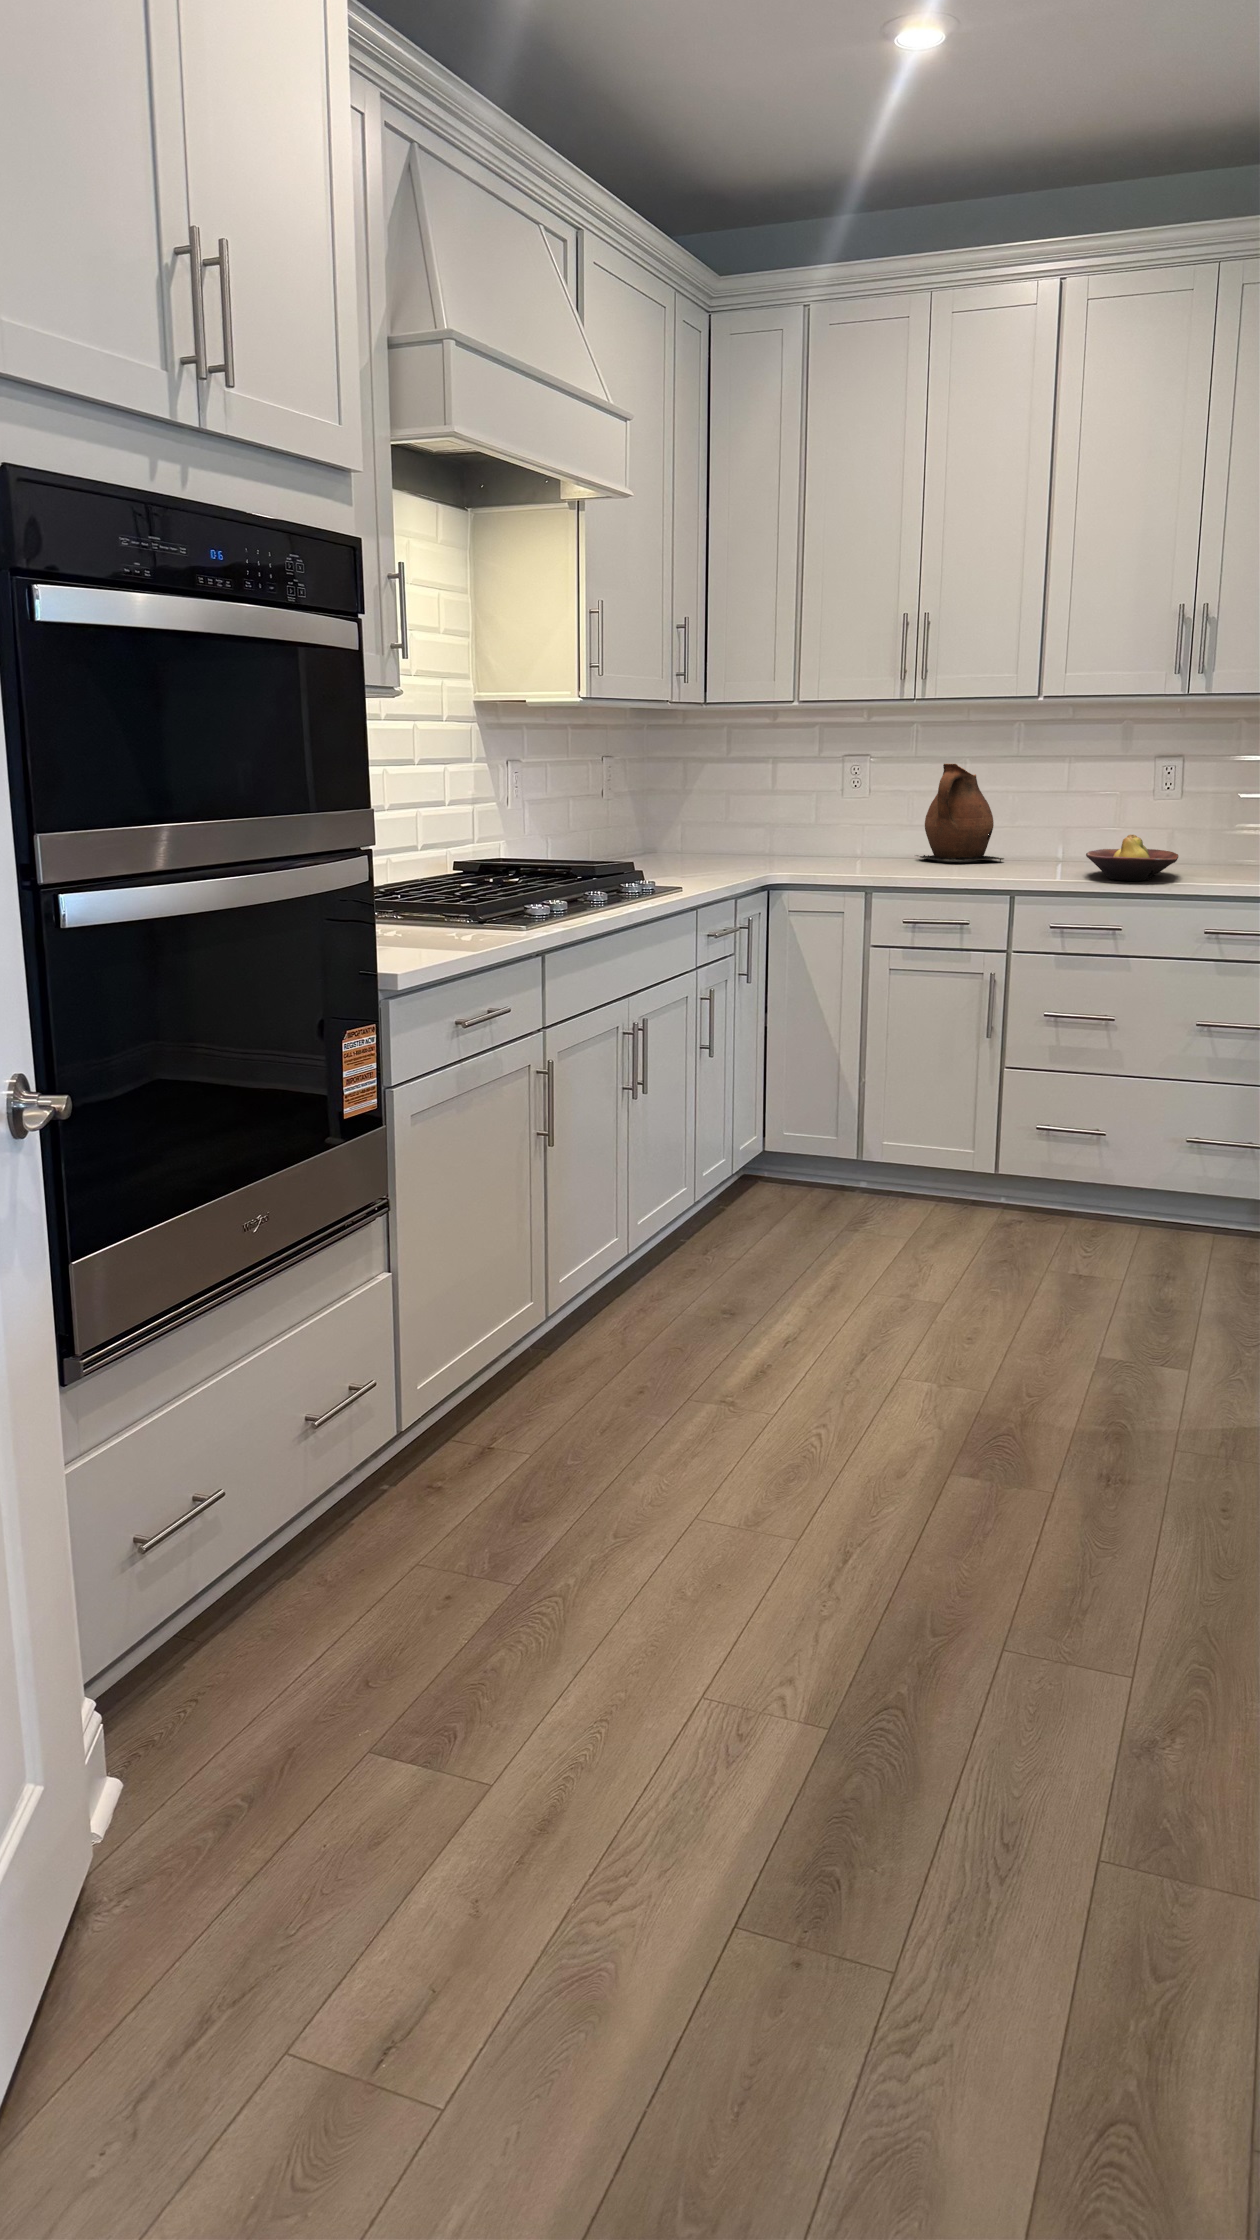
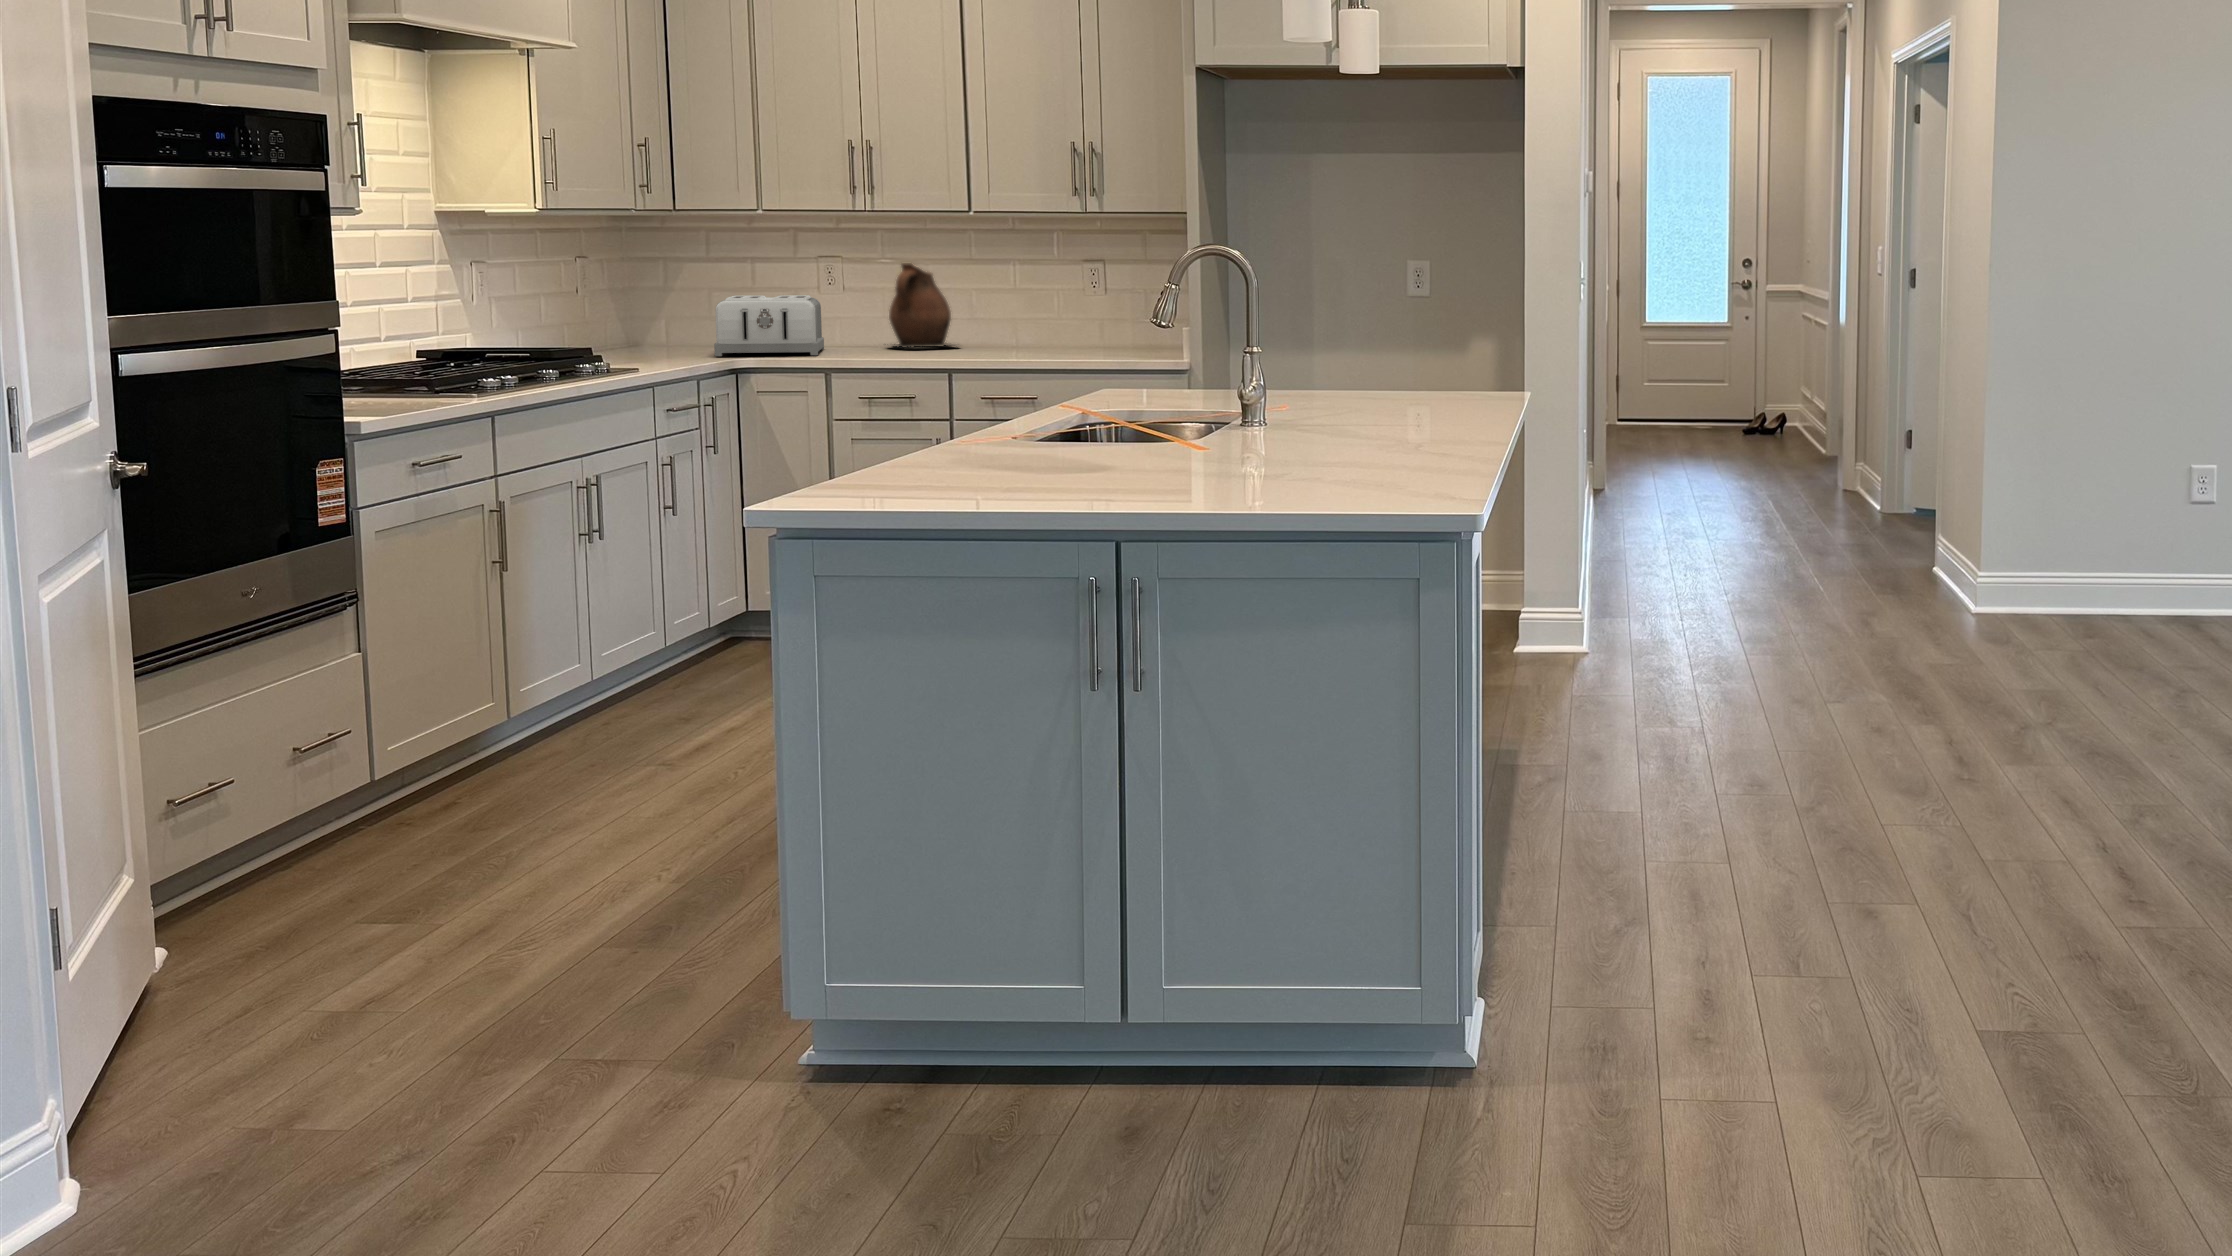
toaster: none [745,799,855,868] -> present [714,295,824,356]
fruit bowl: present [1086,835,1178,881] -> none [1011,322,1091,359]

